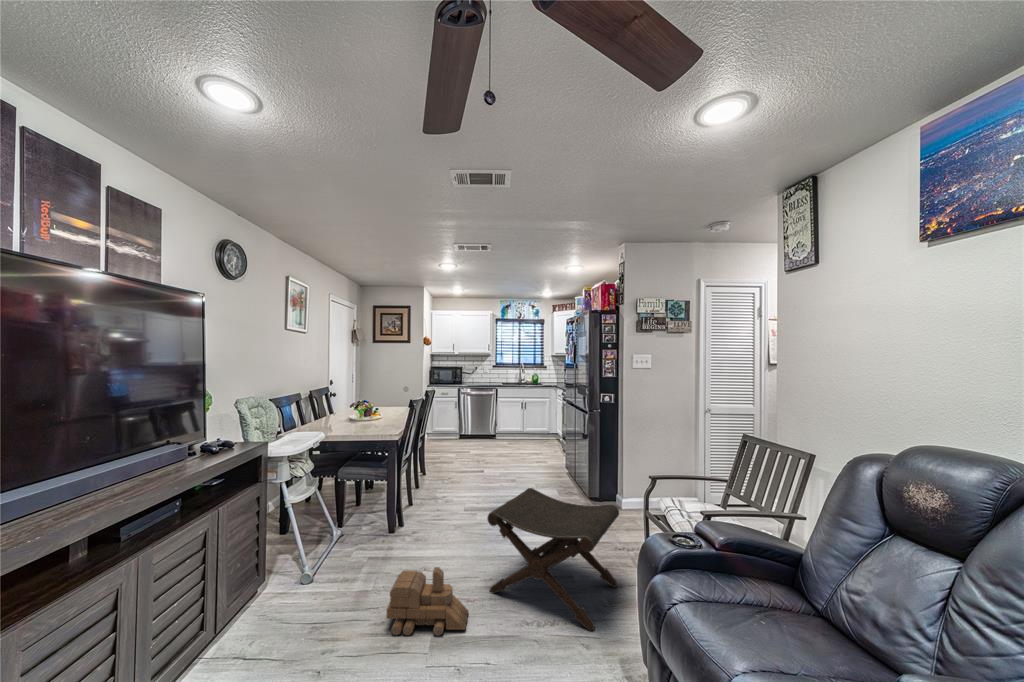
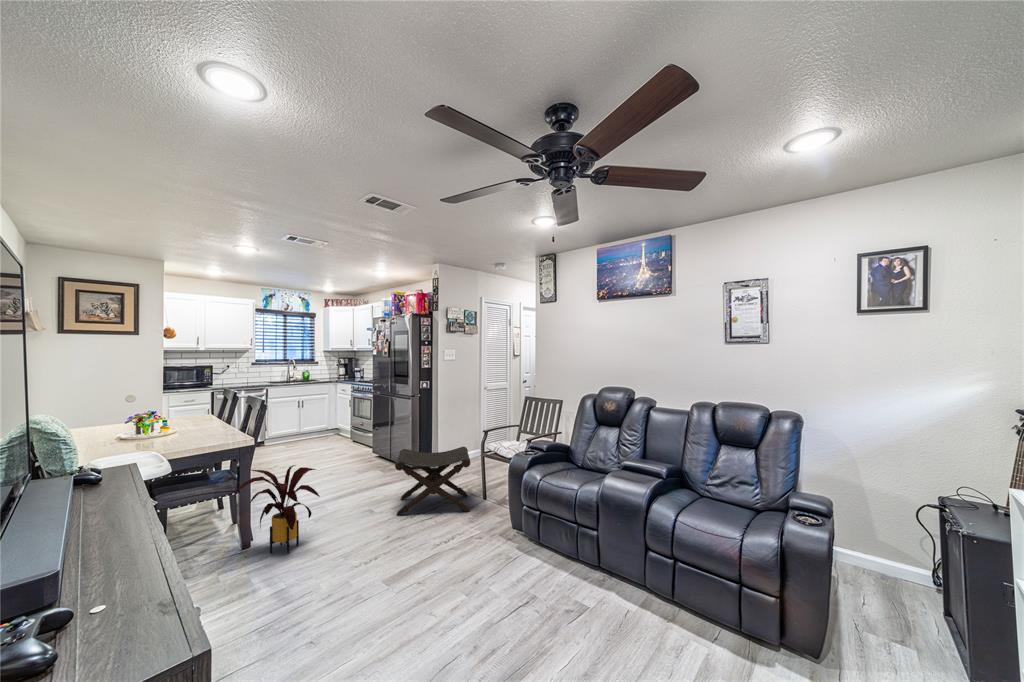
house plant: none [260,487,383,614] -> present [232,465,320,554]
toy train: present [387,567,469,636] -> none [347,498,404,543]

